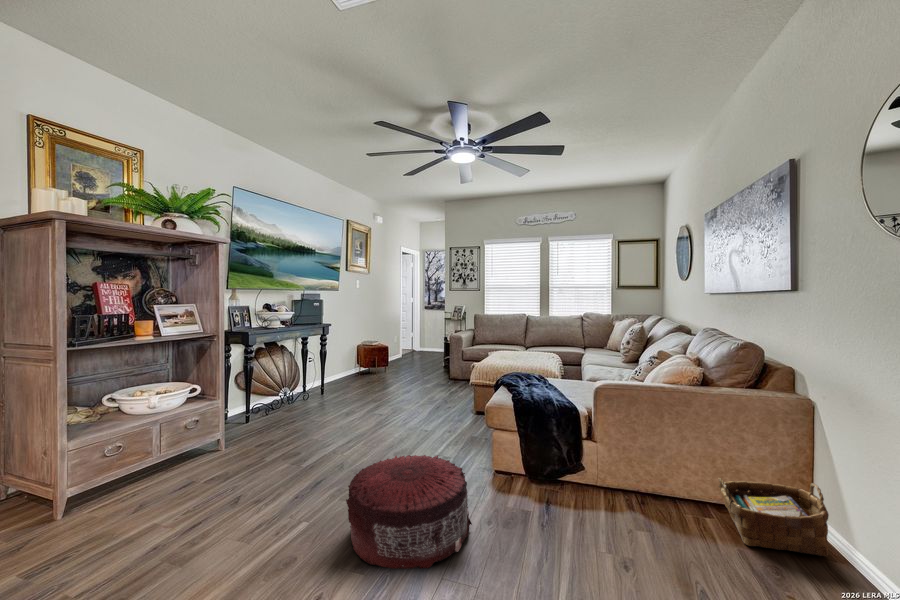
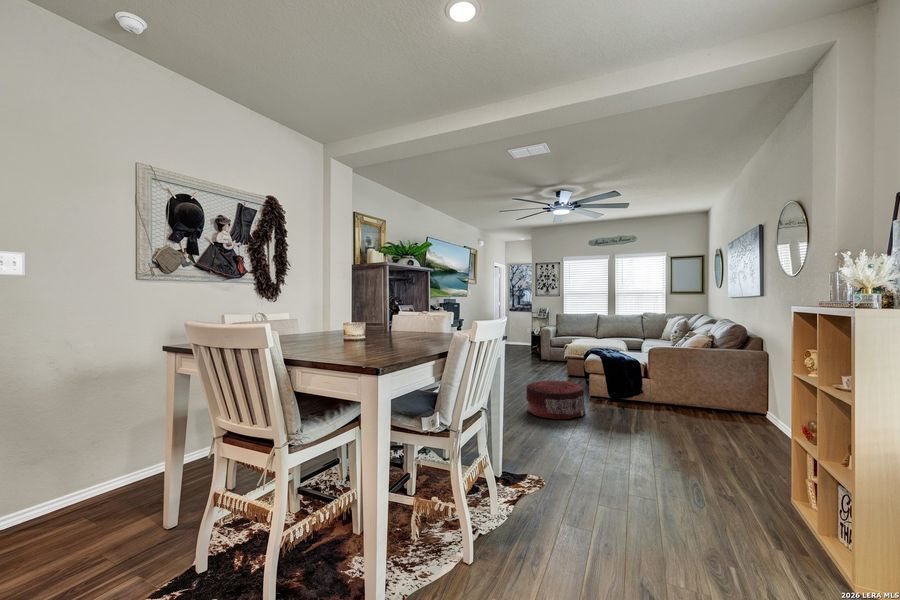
woven basket: present [719,478,829,556] -> none [715,391,767,423]

